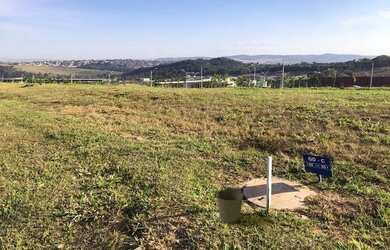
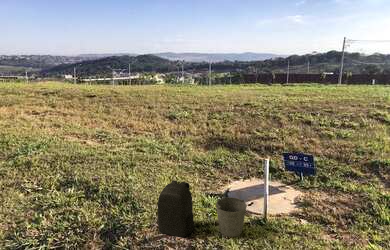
backpack: none [168,171,200,219] -> present [158,180,194,237]

